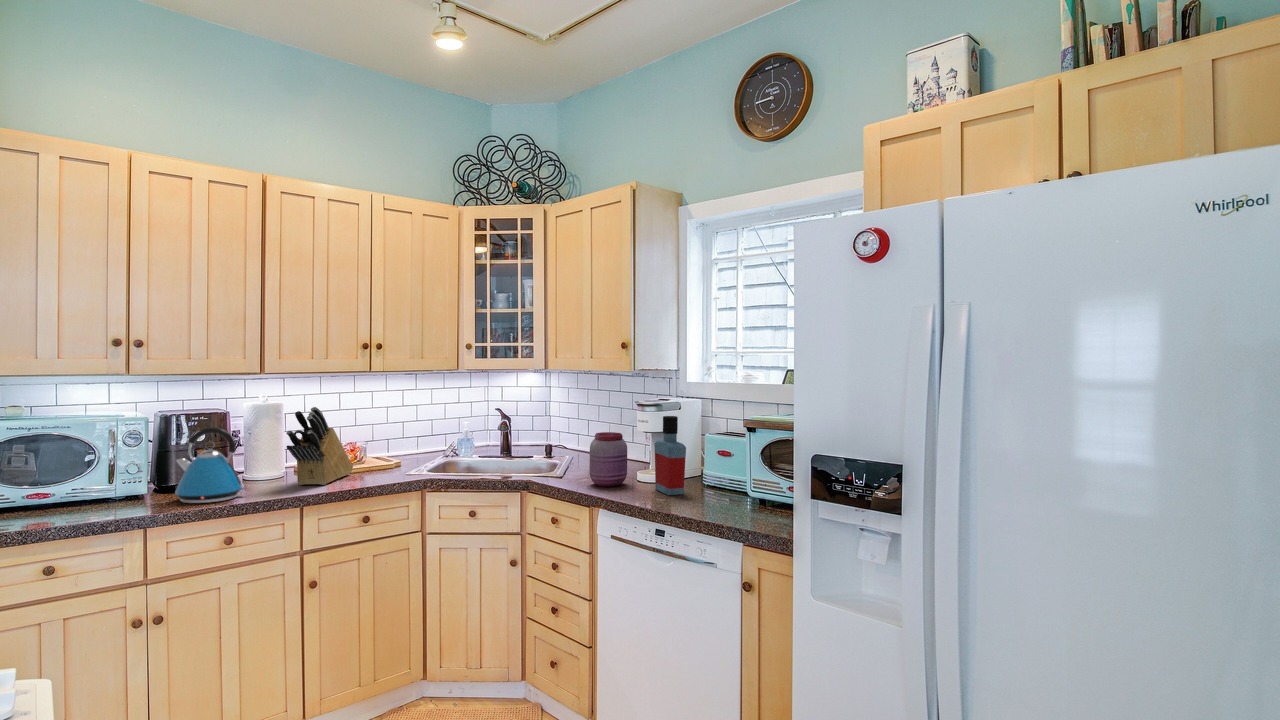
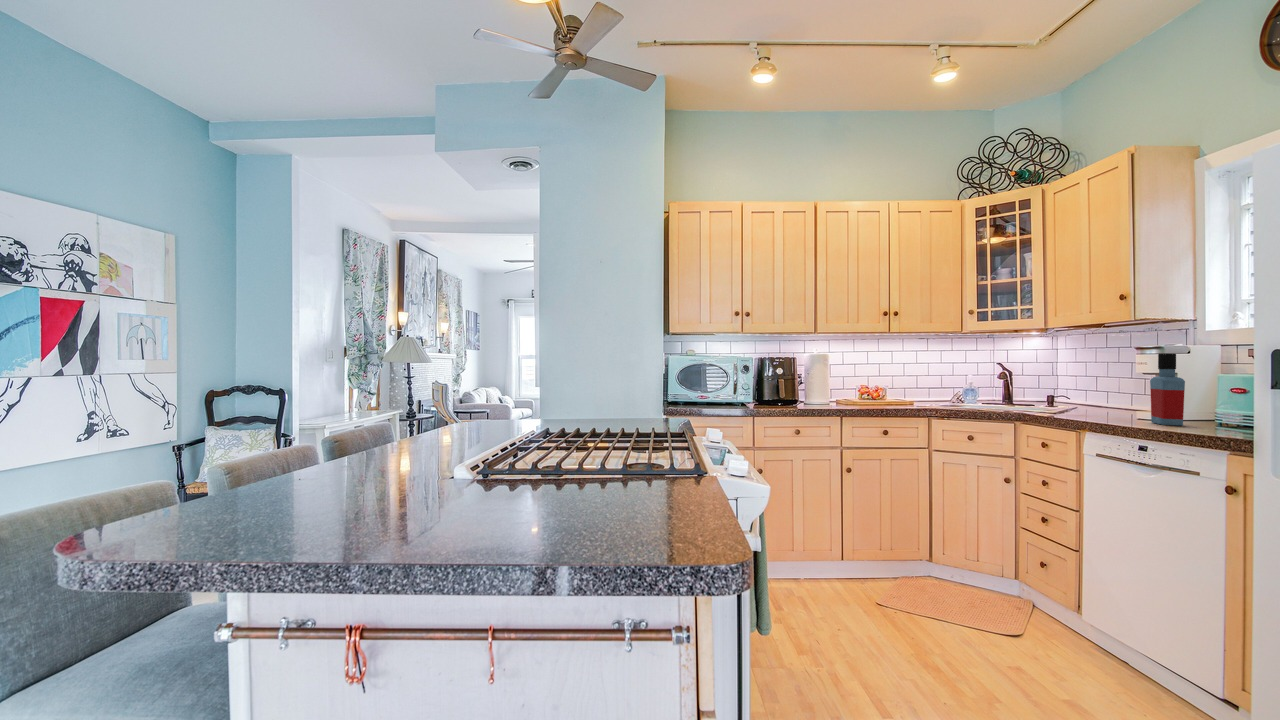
knife block: present [286,407,353,485] -> none [833,352,877,407]
kettle: present [175,427,247,503] -> none [772,362,811,407]
jar: present [589,432,627,487] -> none [1079,373,1121,419]

